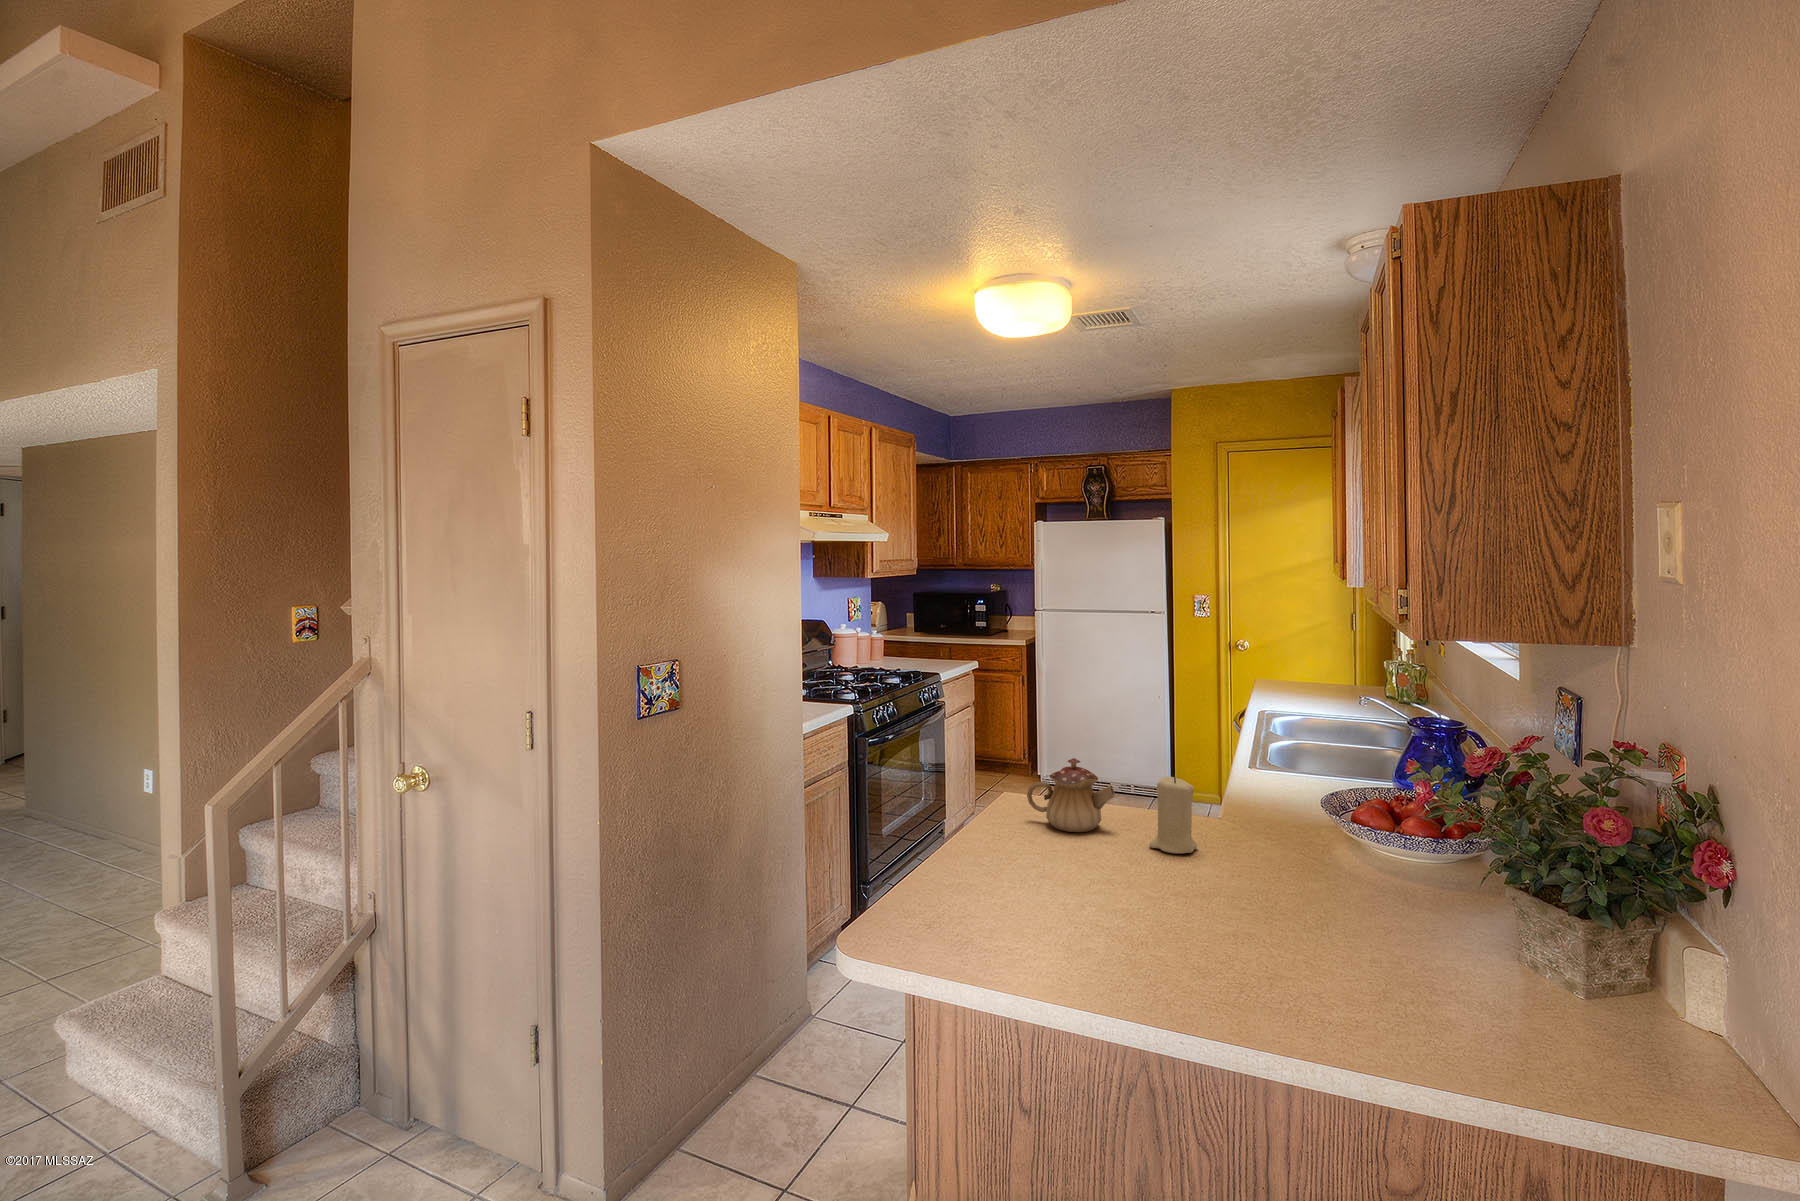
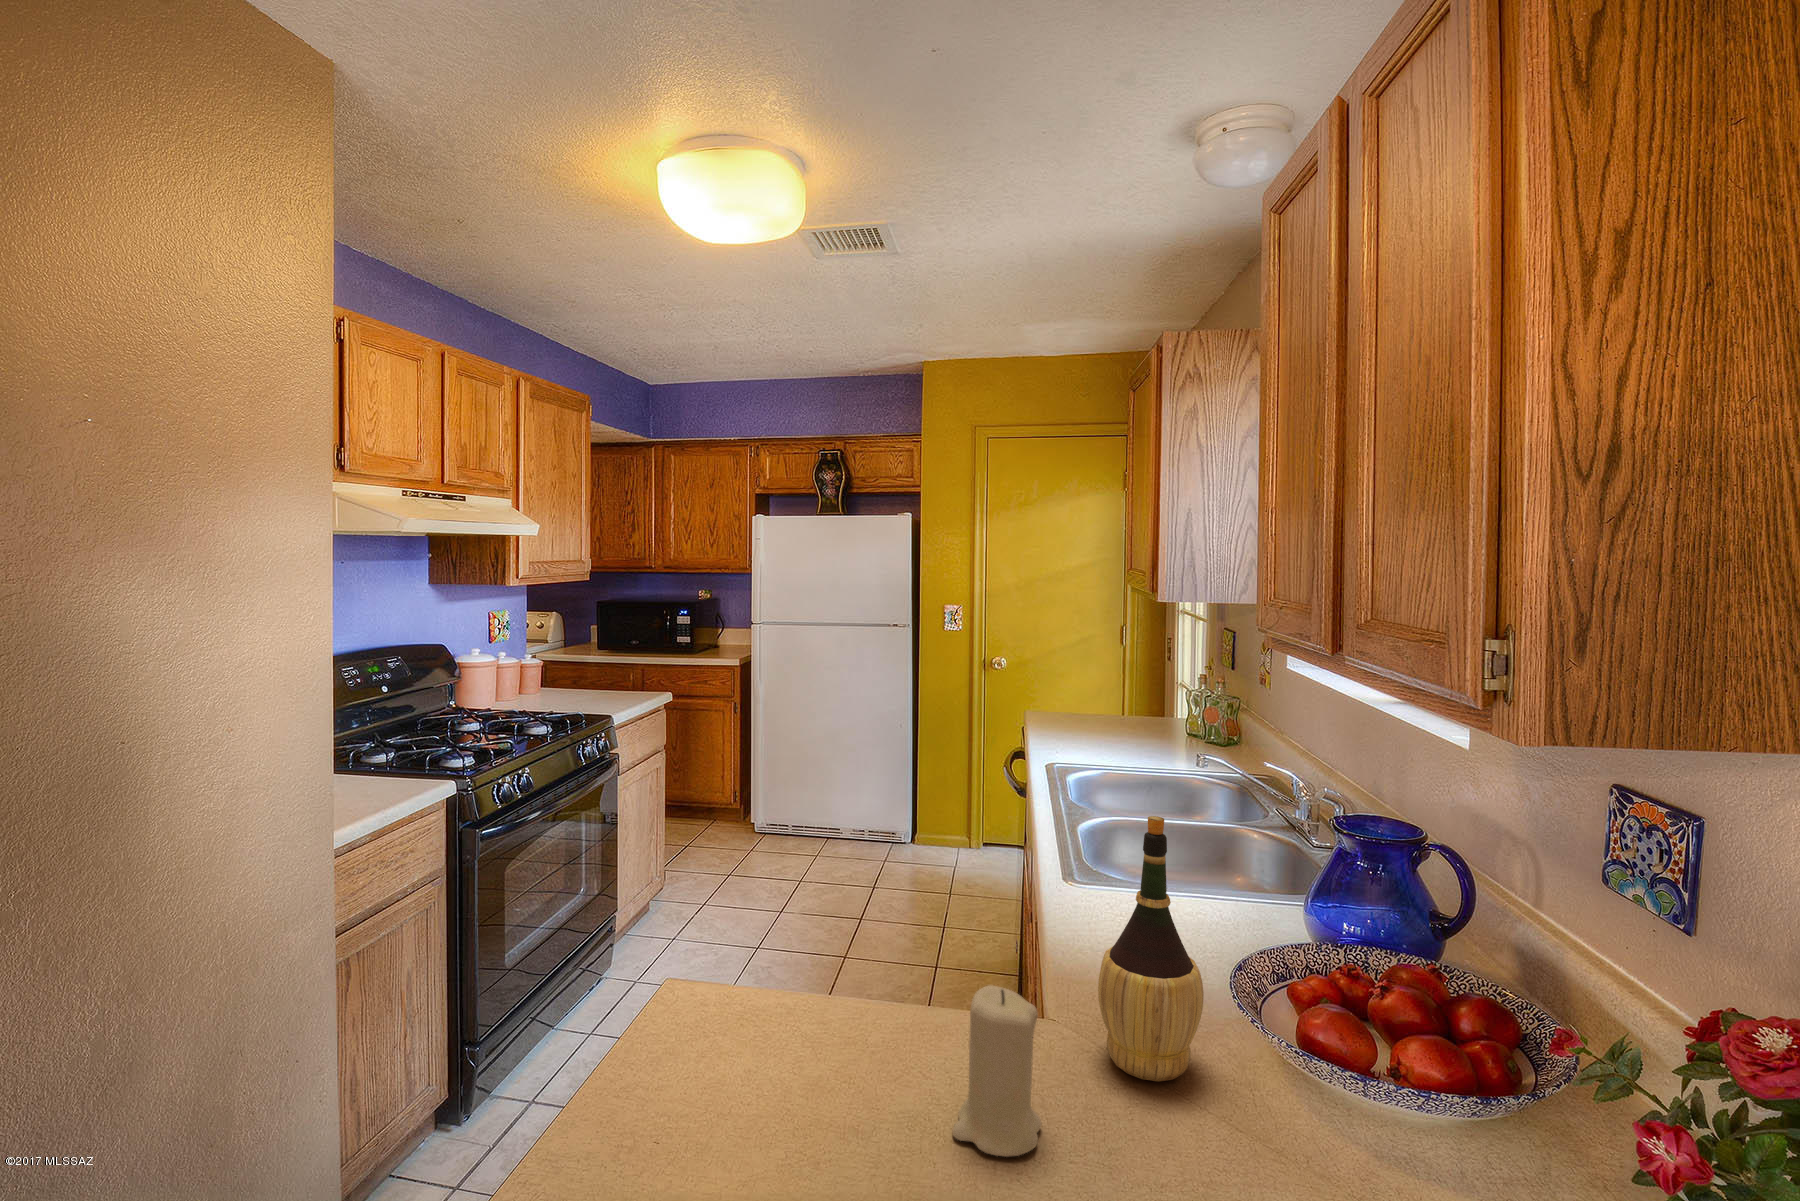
wine bottle: none [1240,698,1301,841] -> present [1098,816,1204,1081]
teapot: present [1027,758,1115,832] -> none [712,945,882,1102]

